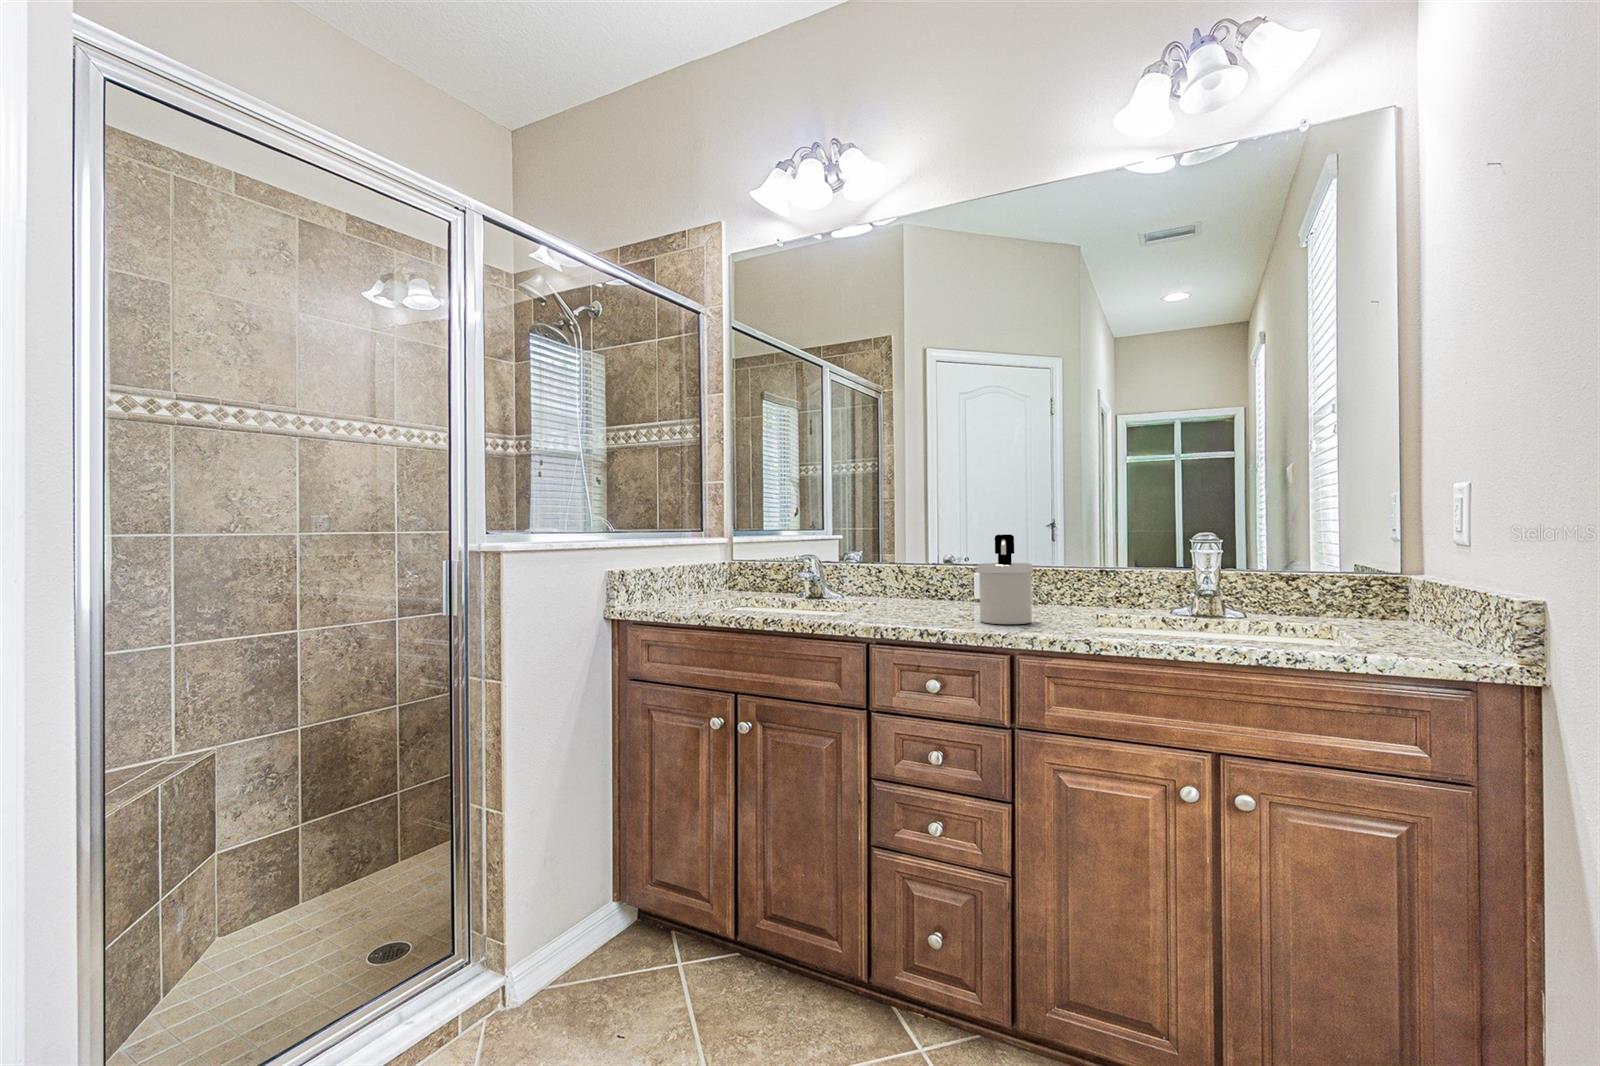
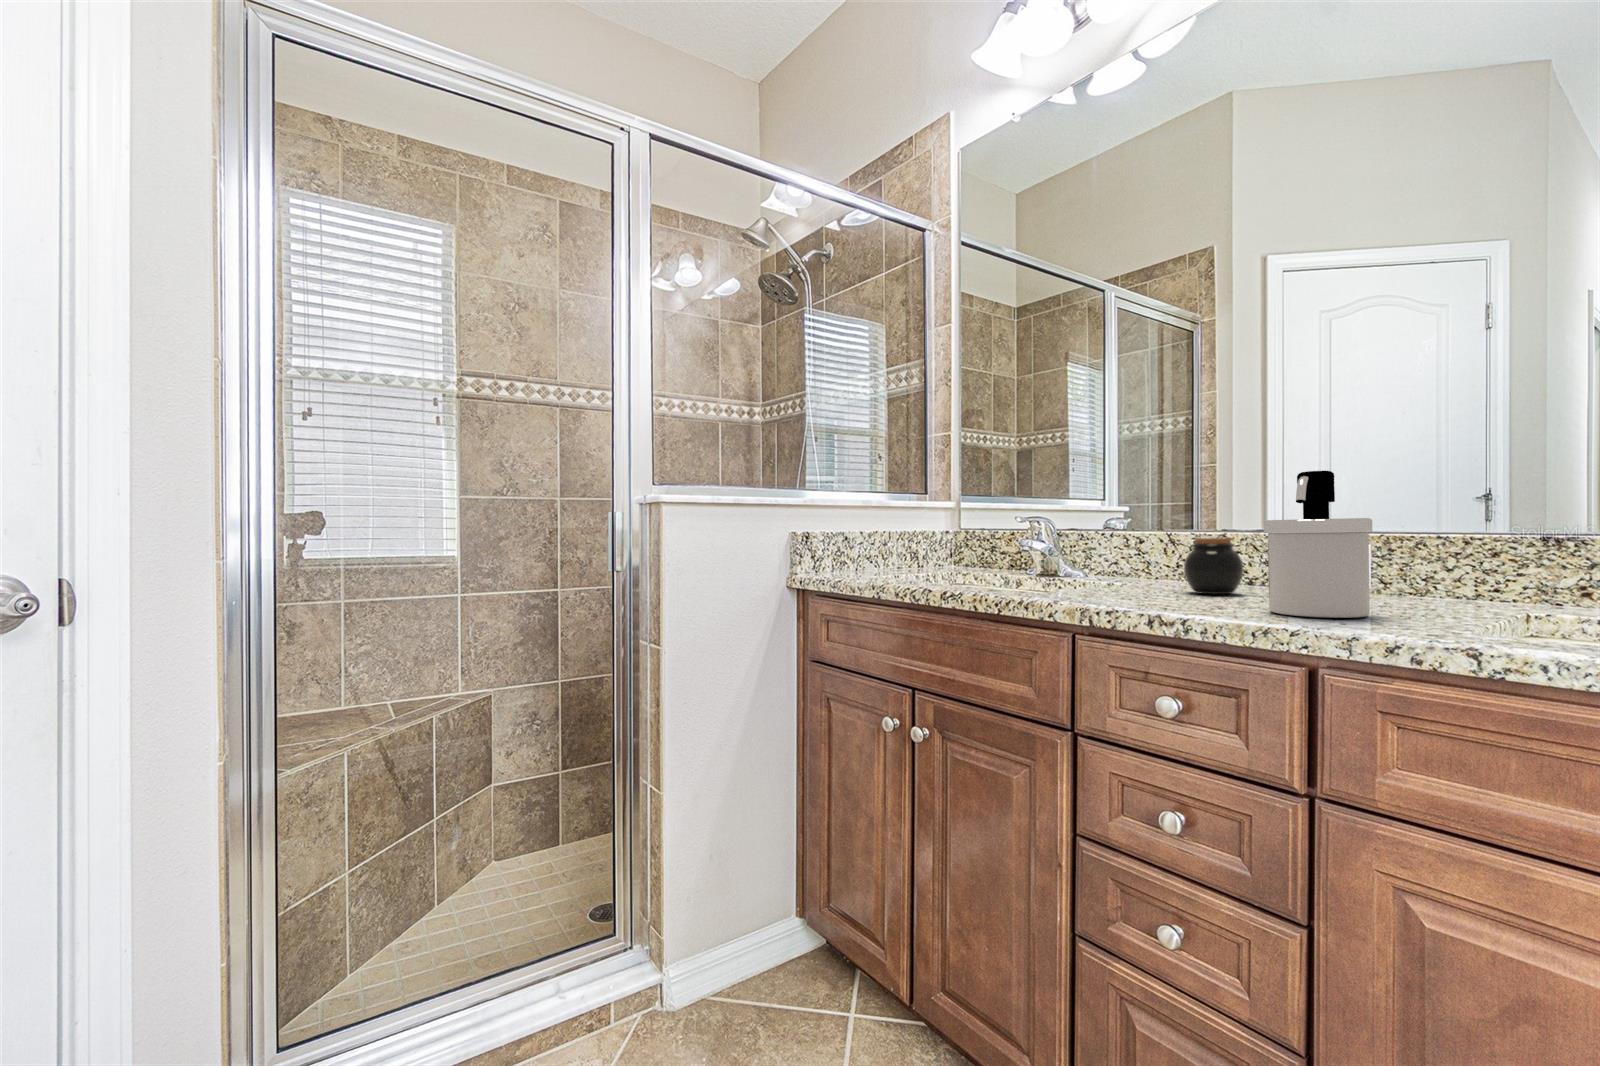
jar: none [919,571,954,610] -> present [1184,538,1244,594]

